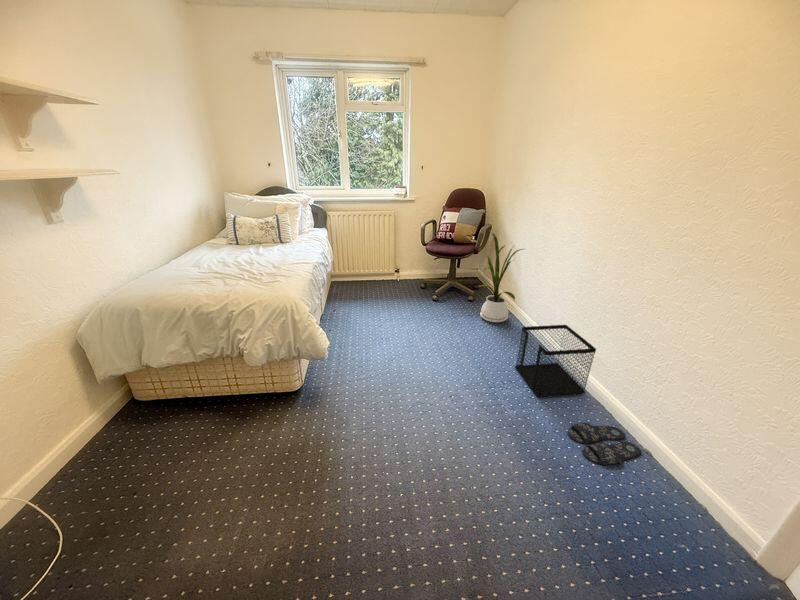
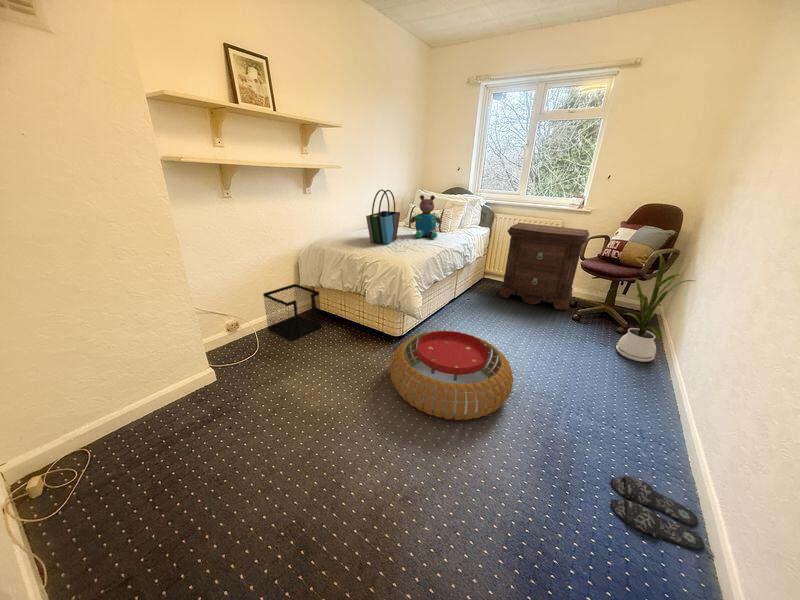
teddy bear: none [245,200,290,257] -> present [410,195,442,238]
tote bag: none [197,201,240,278] -> present [366,189,400,244]
nightstand: none [352,217,427,298] -> present [499,223,589,310]
wastebasket: present [515,325,596,397] -> present [263,284,322,341]
pouf: none [323,354,465,470] -> present [390,330,513,420]

